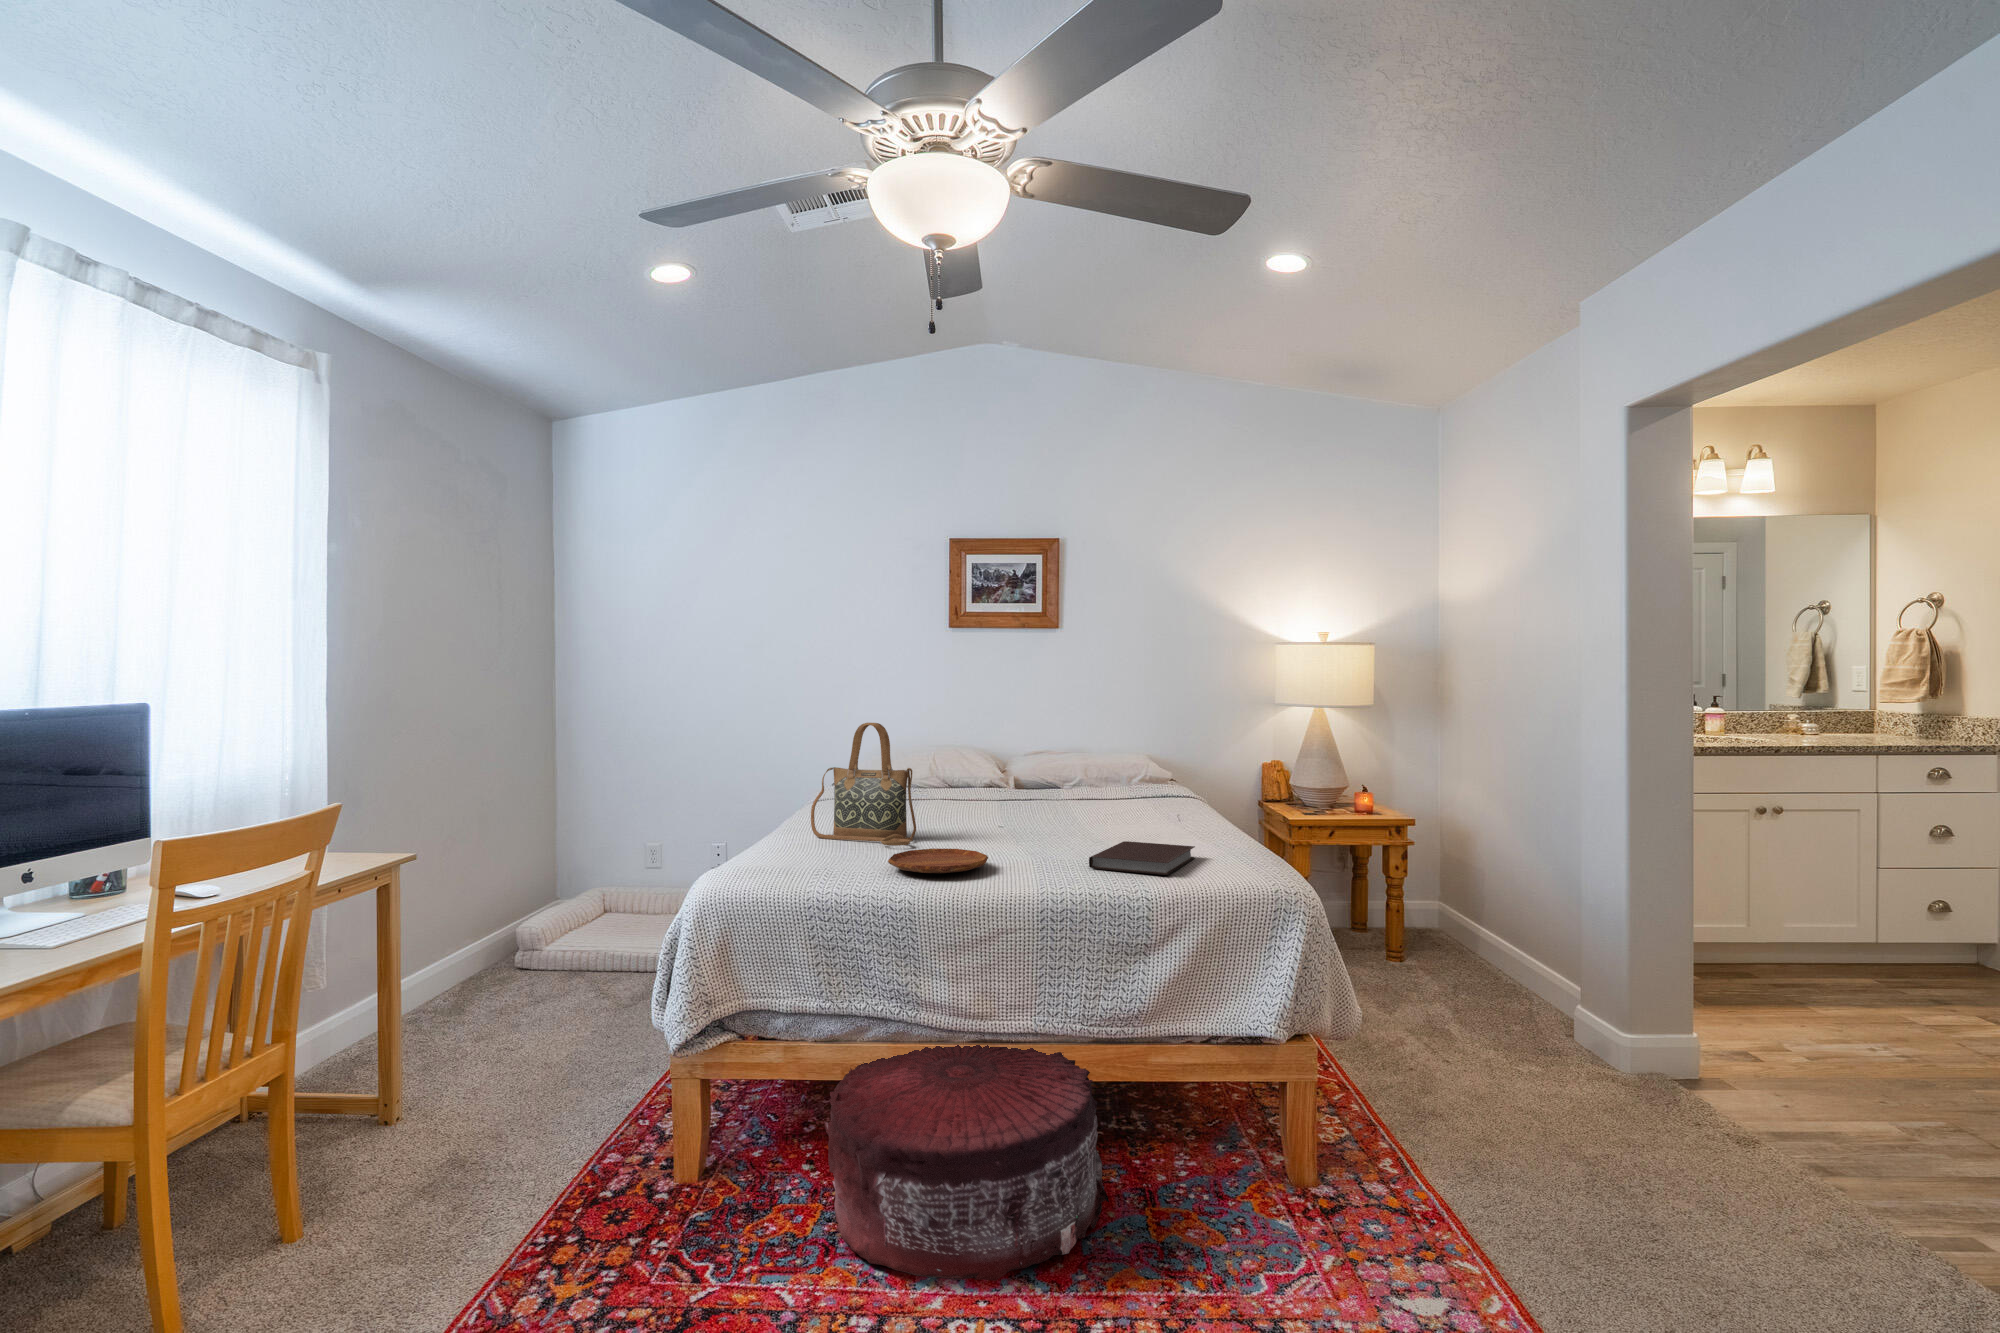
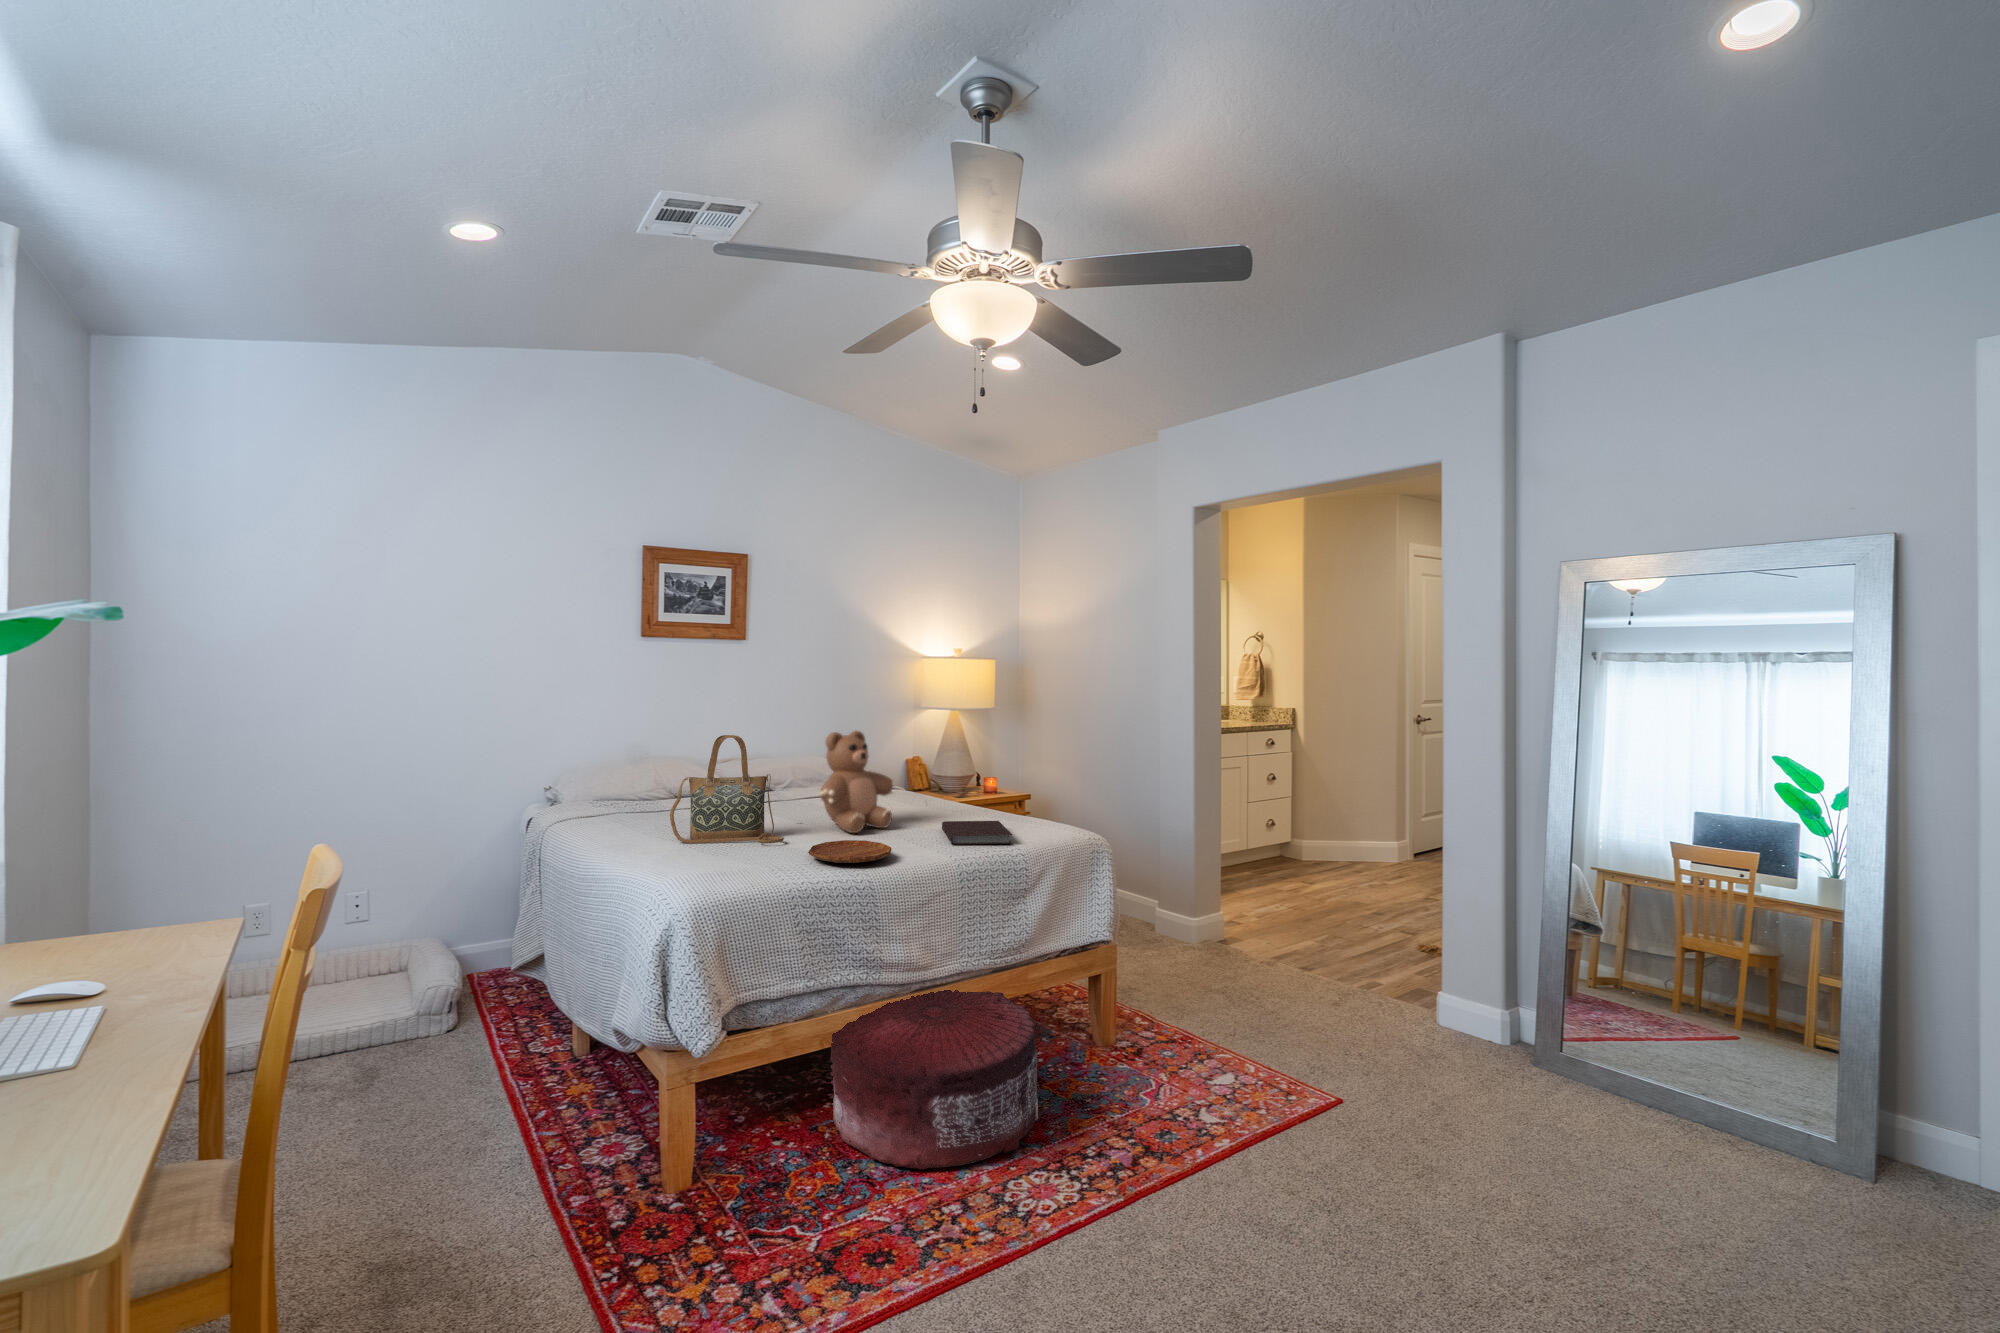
teddy bear: none [963,722,1080,845] -> present [820,730,896,833]

